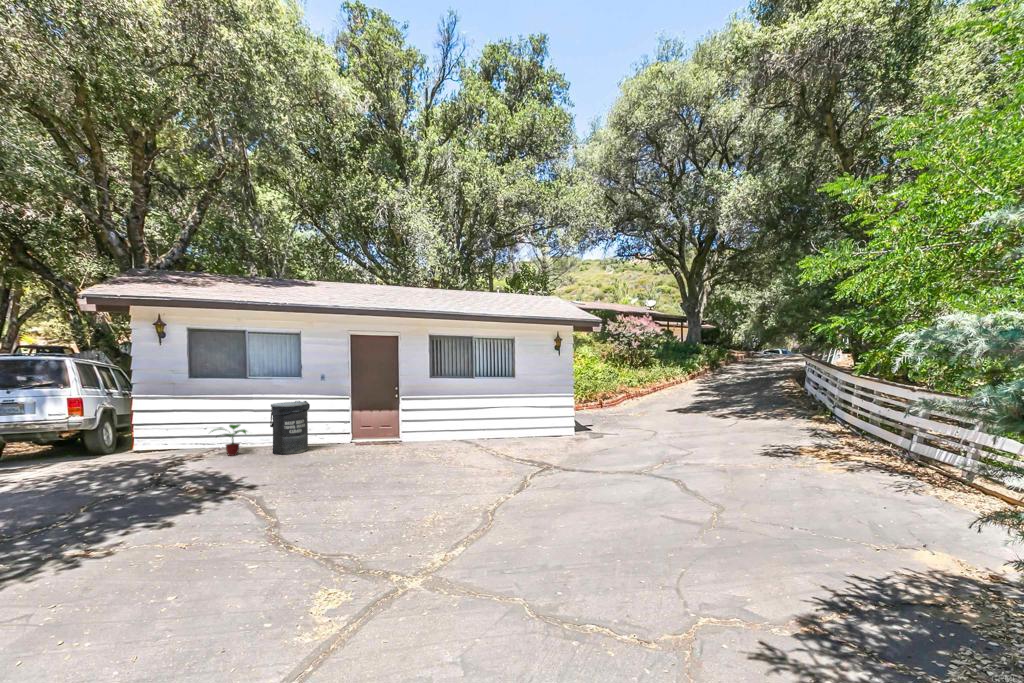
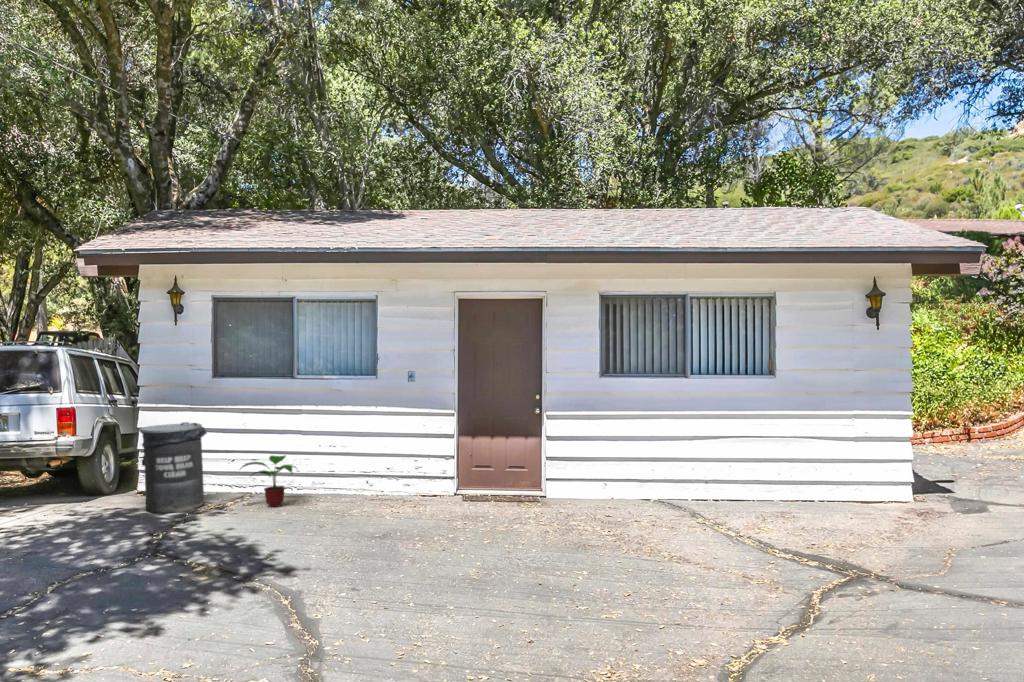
trash can: present [270,401,310,455] -> present [140,422,207,513]

